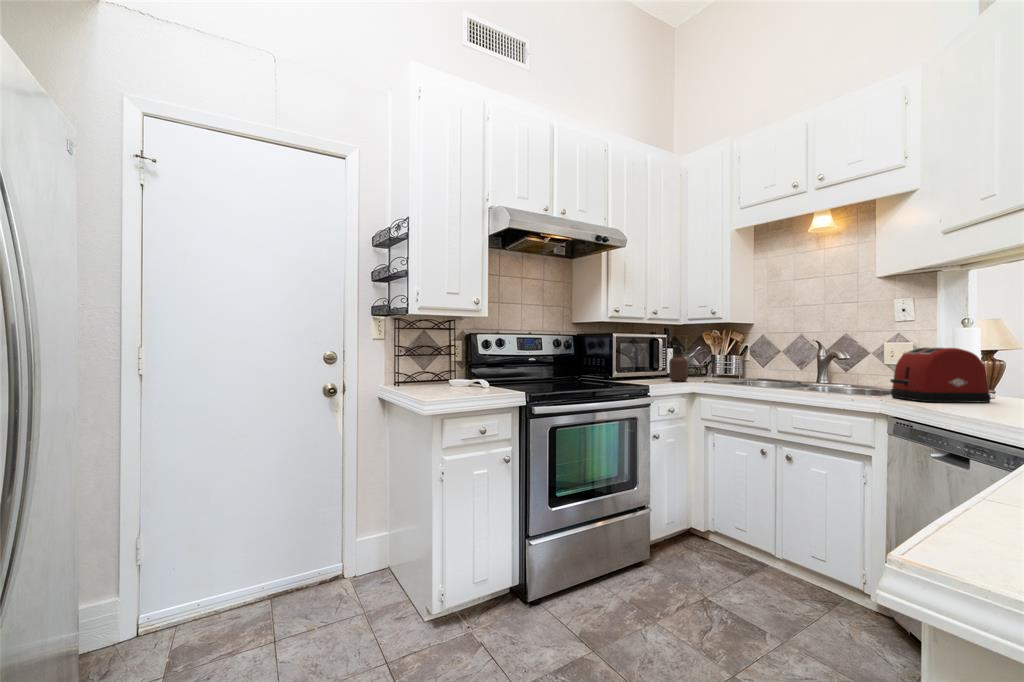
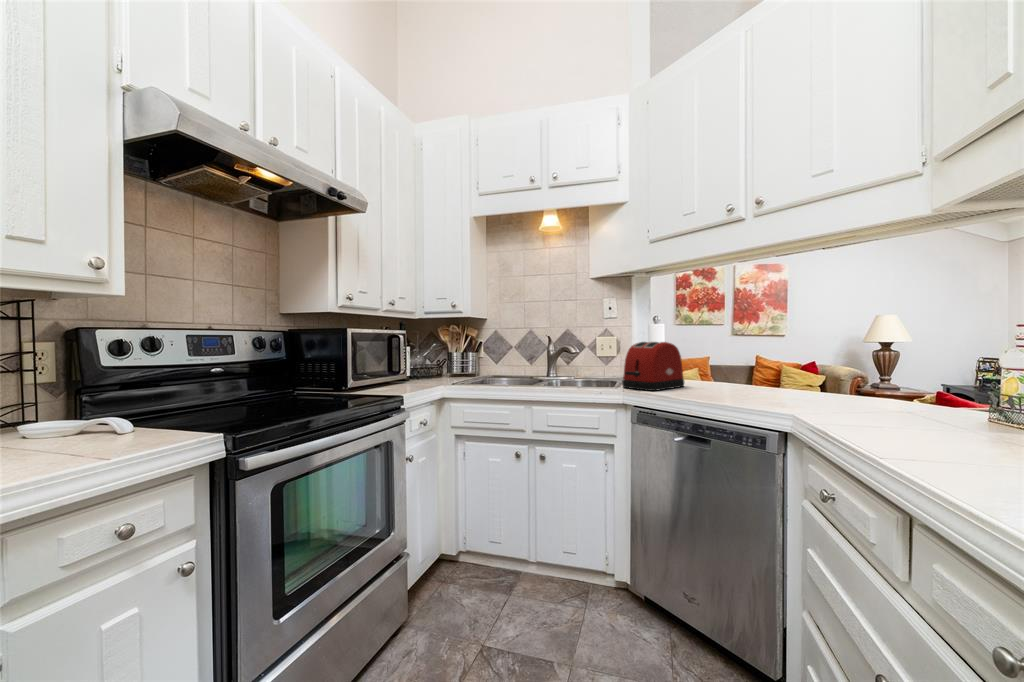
soap dispenser: present [669,341,688,381] -> none [411,337,432,384]

